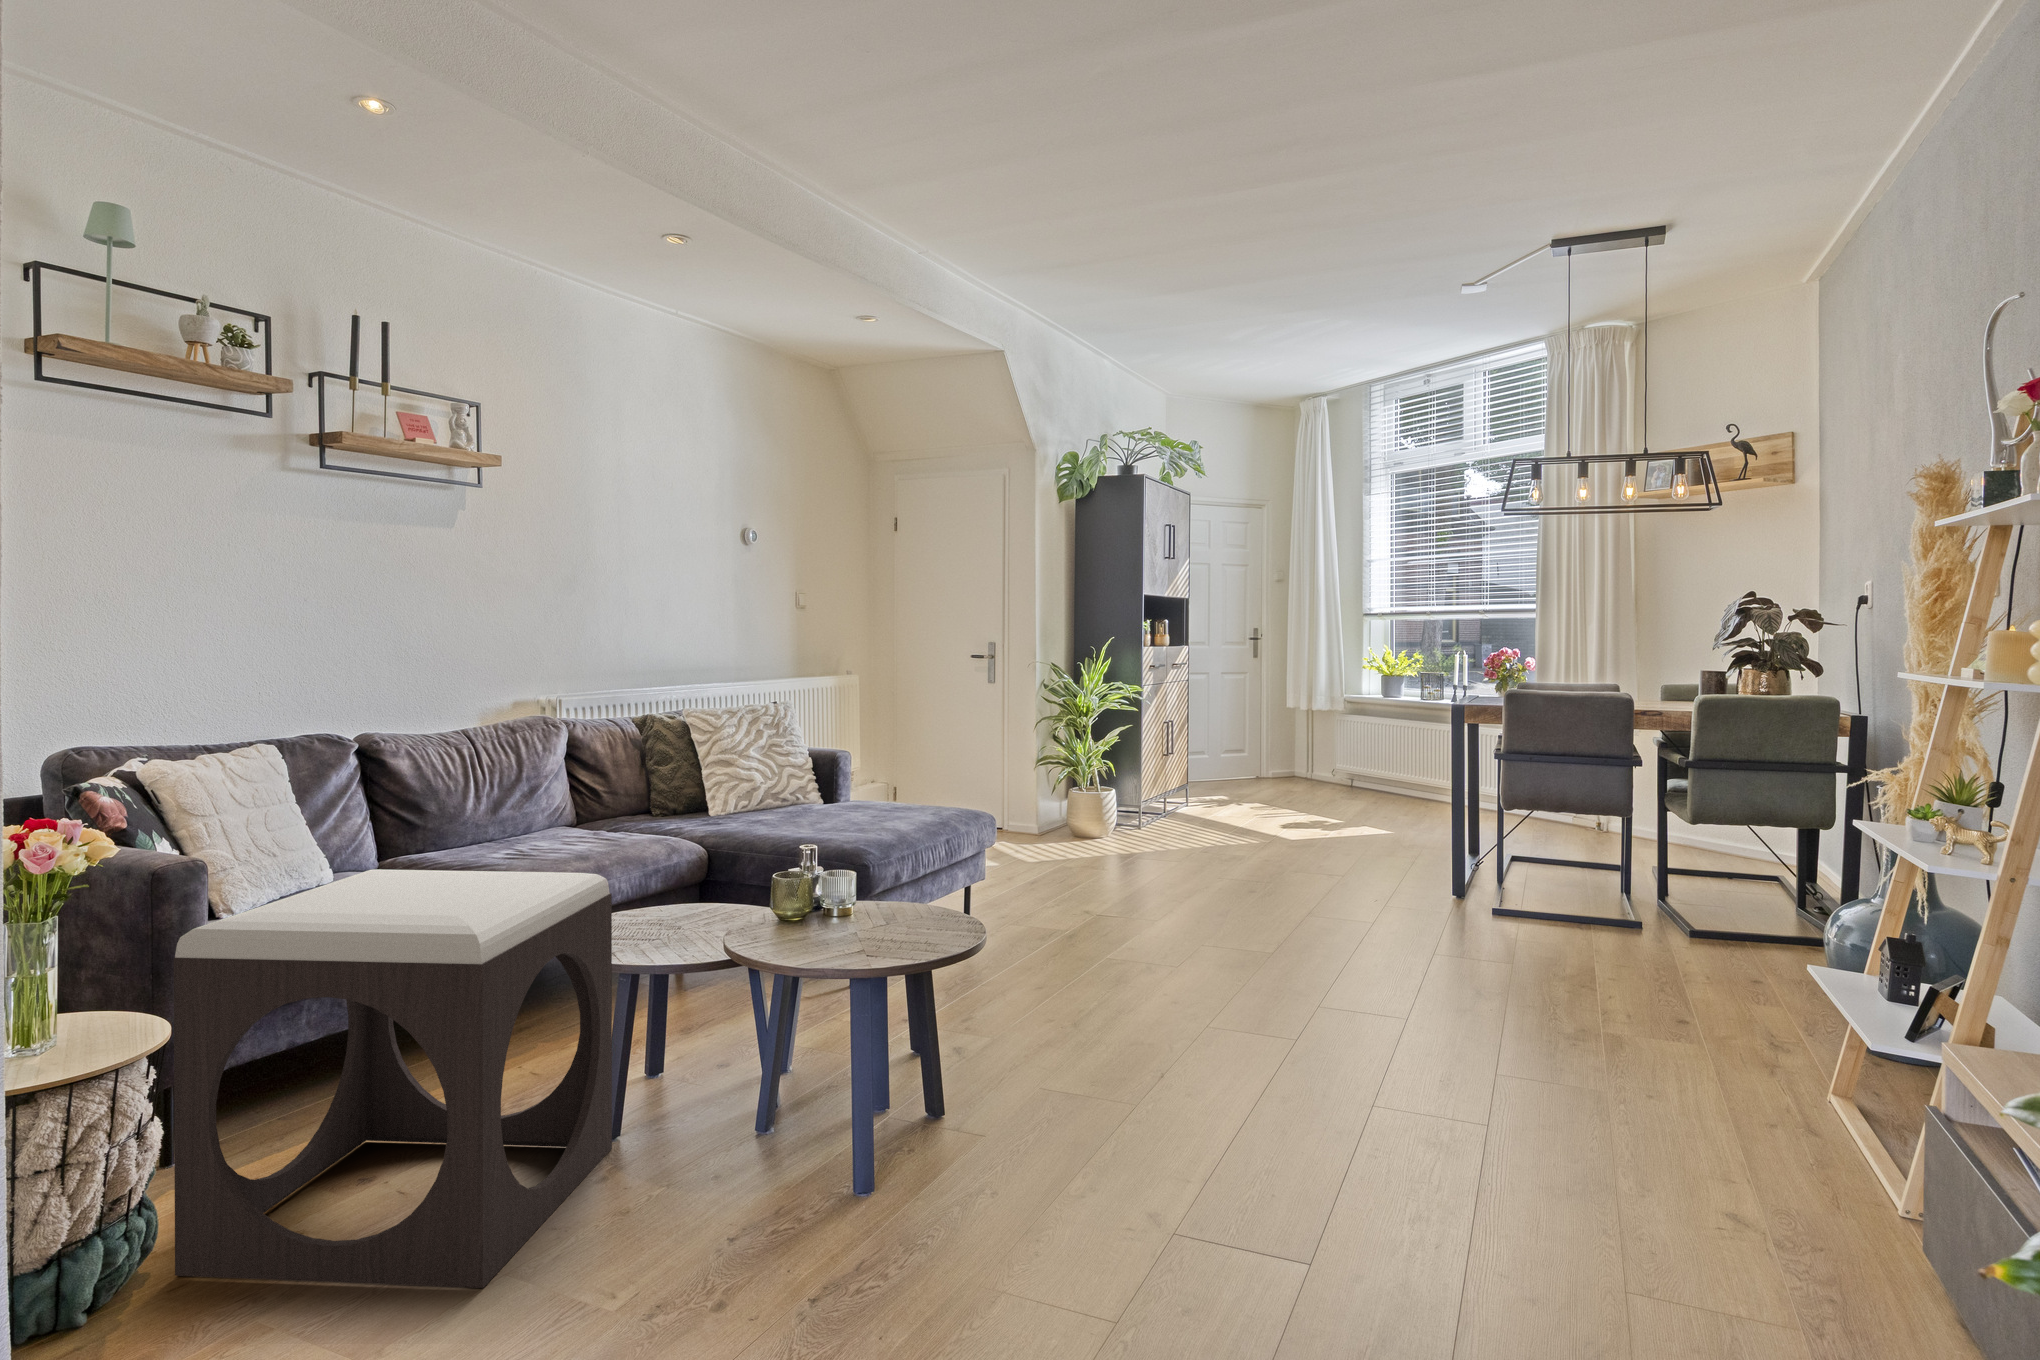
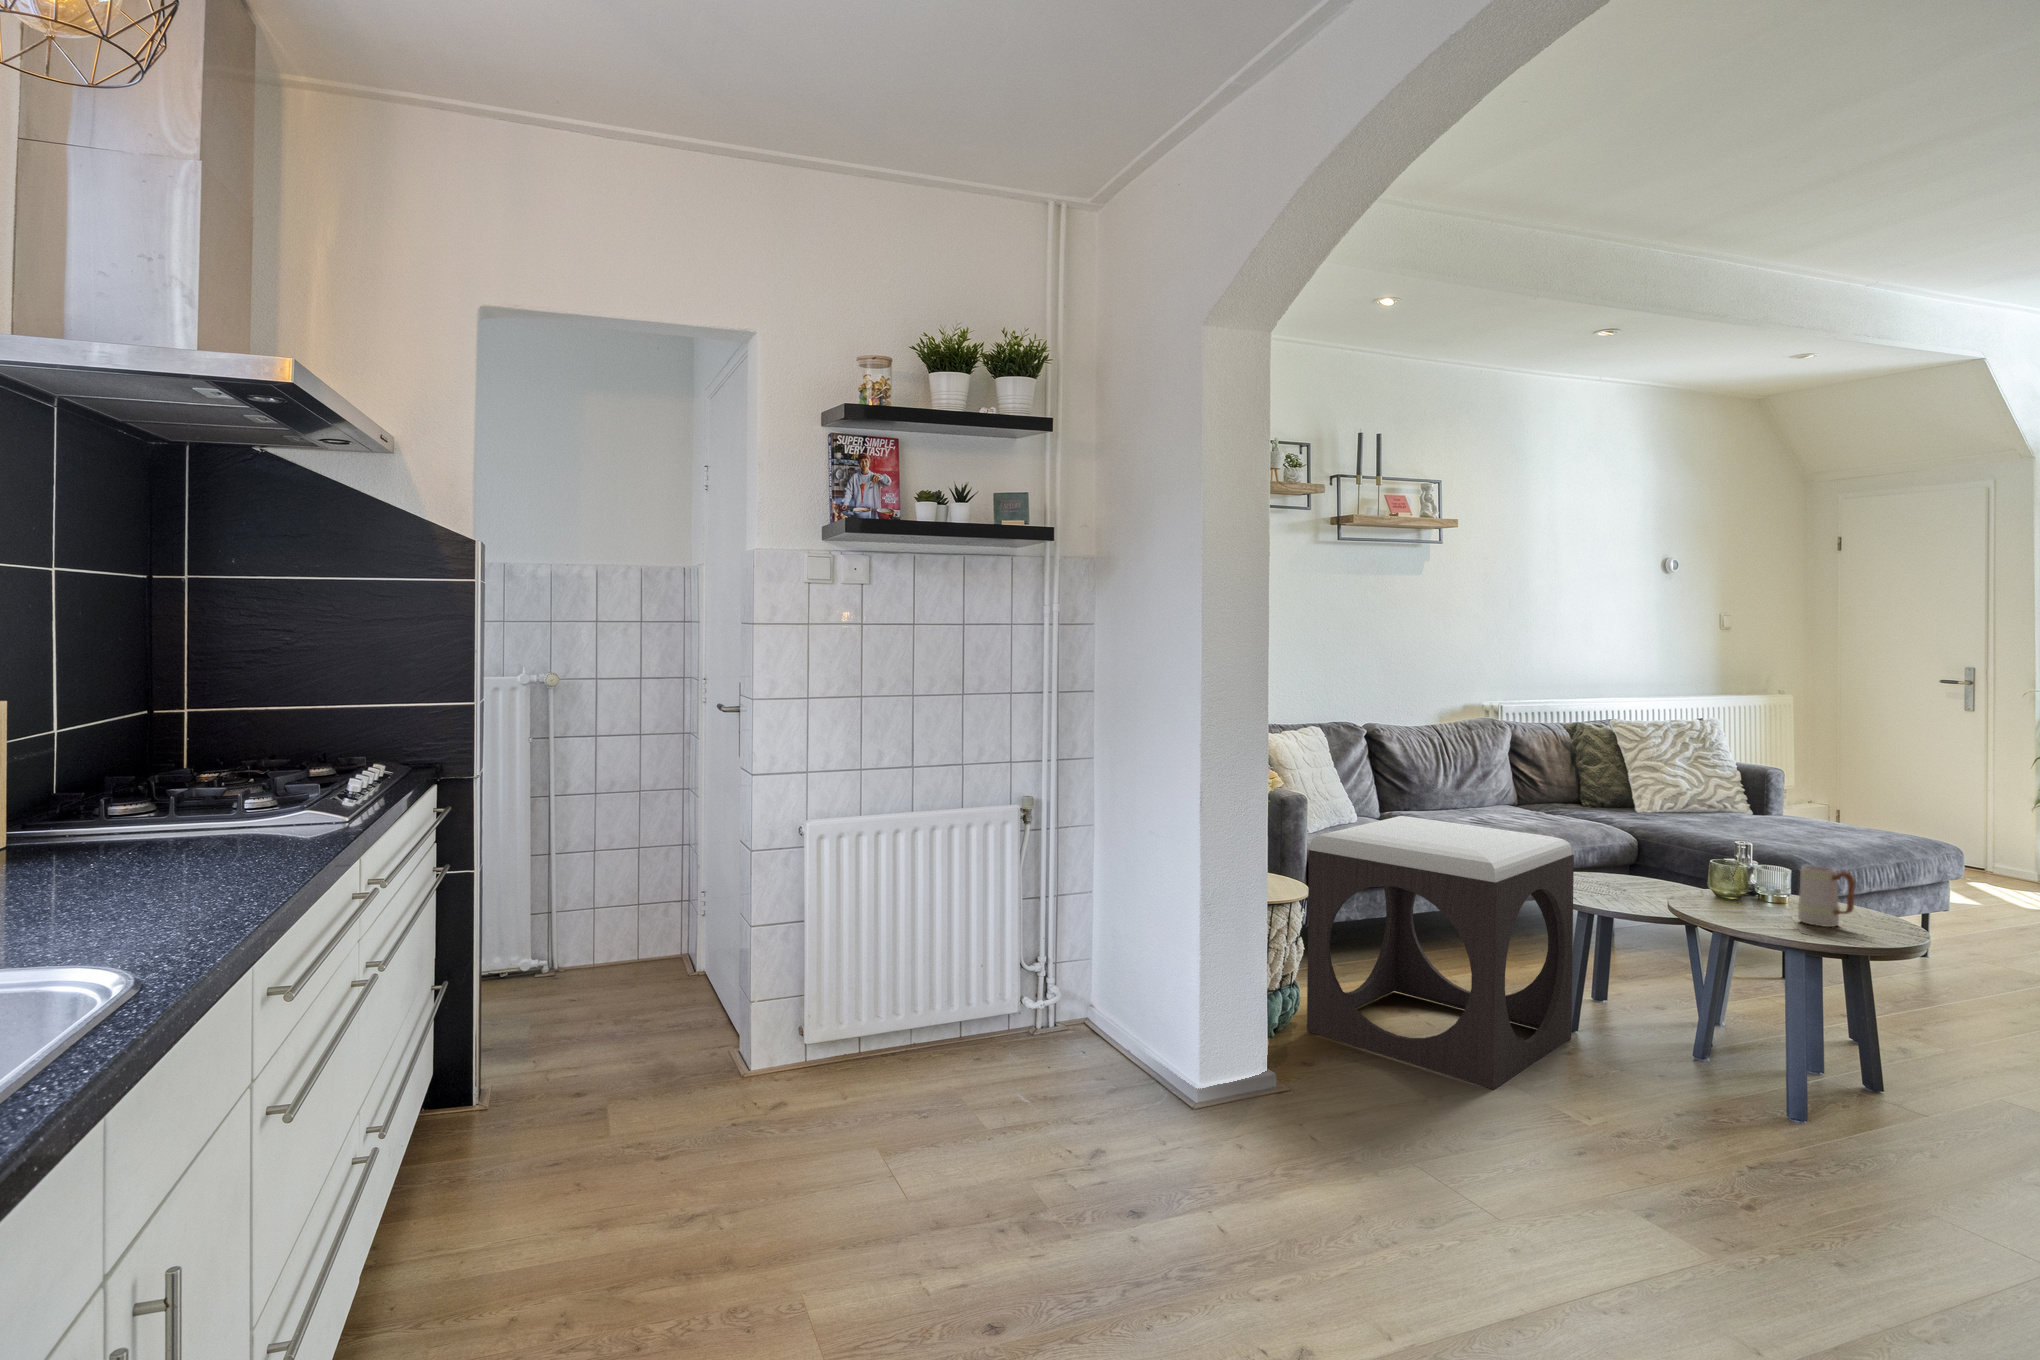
mug: none [860,866,914,938] -> present [1798,866,1855,927]

